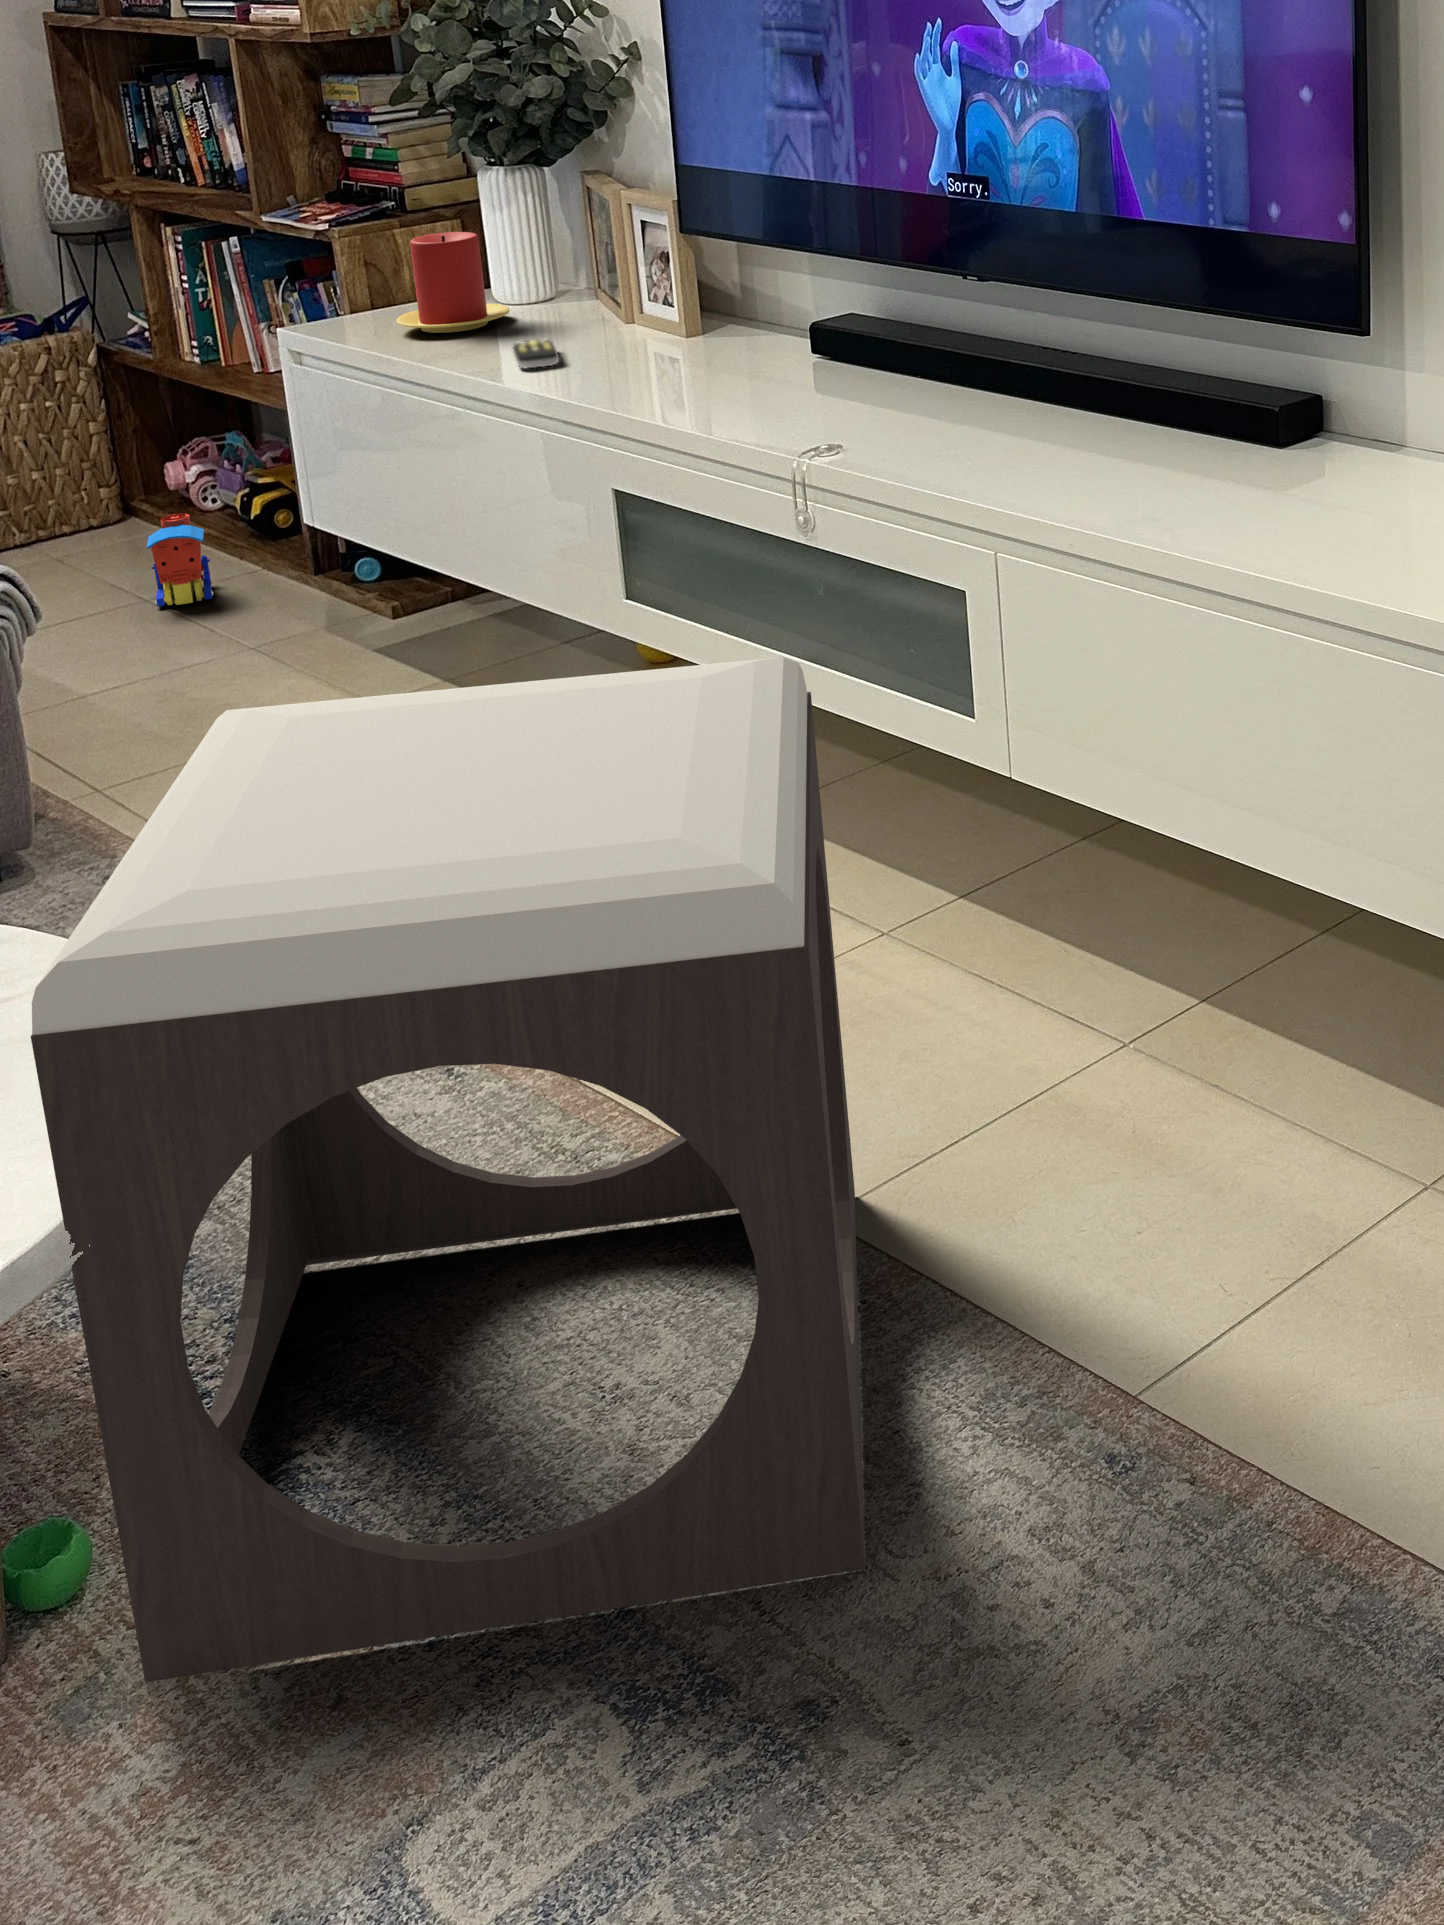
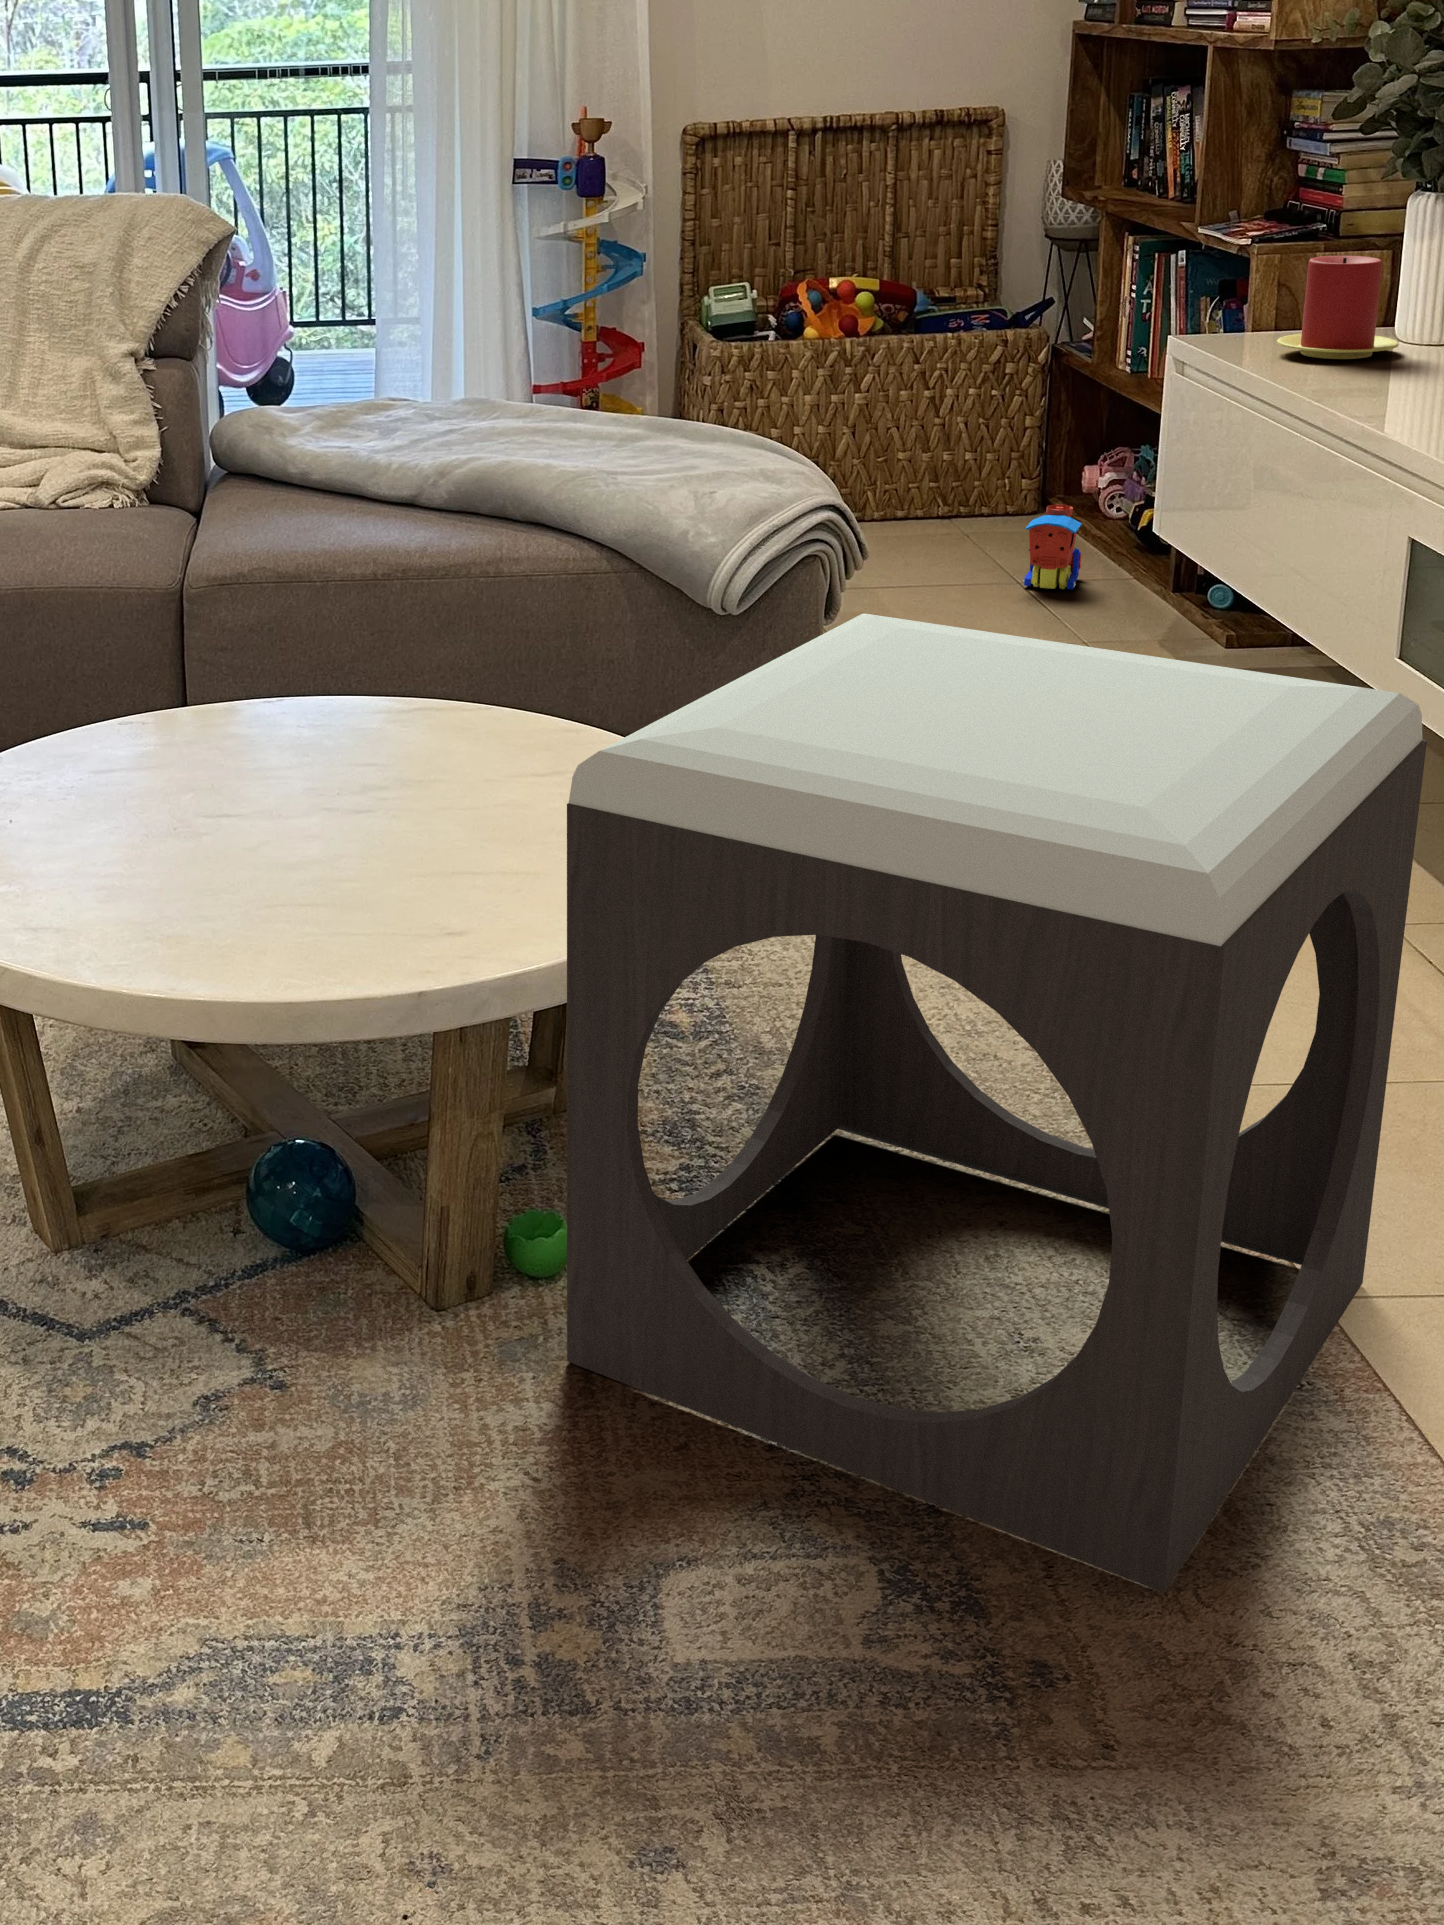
remote control: present [513,339,559,368] -> none [1366,373,1418,401]

